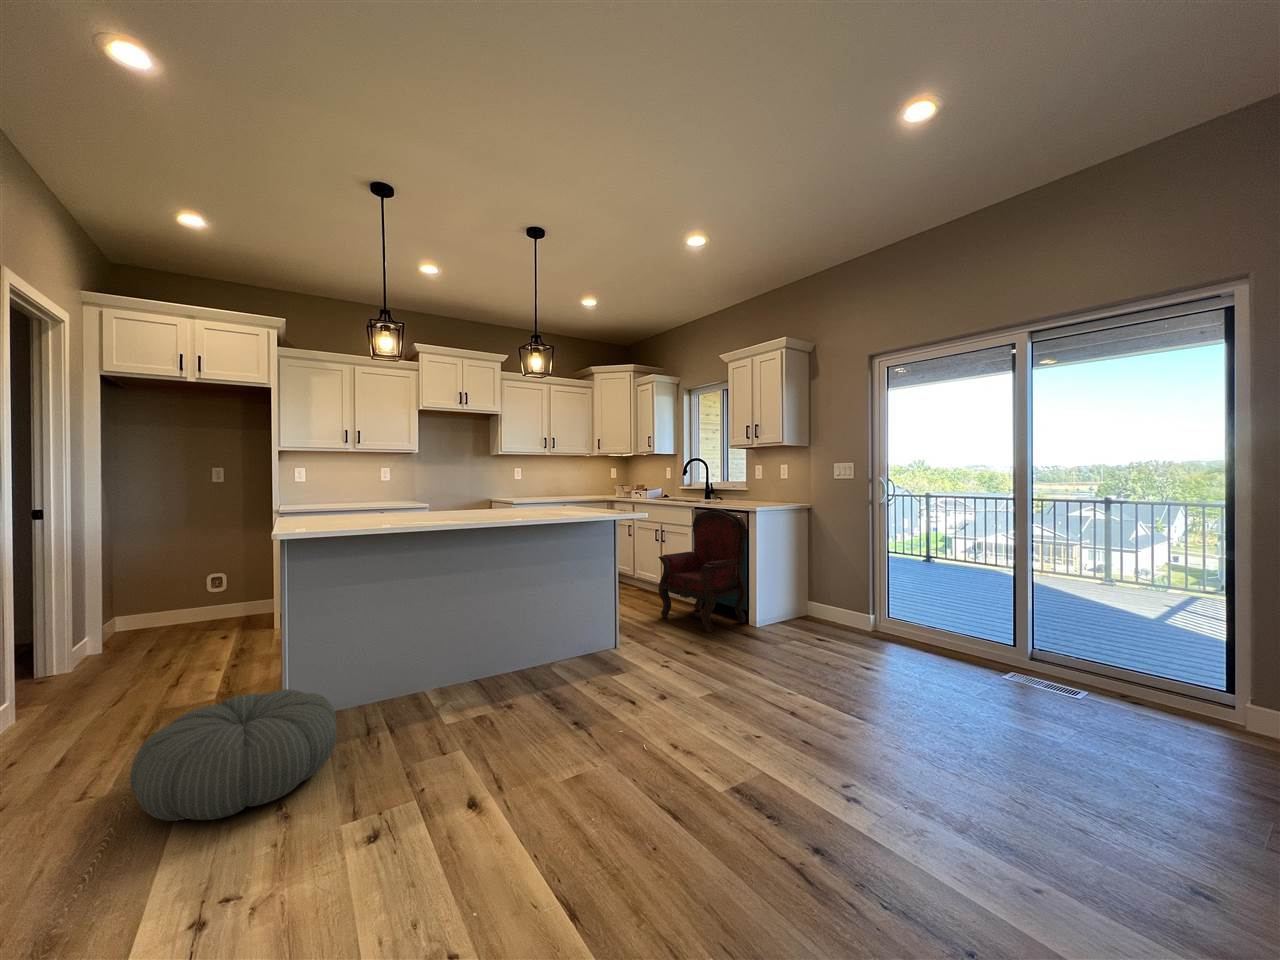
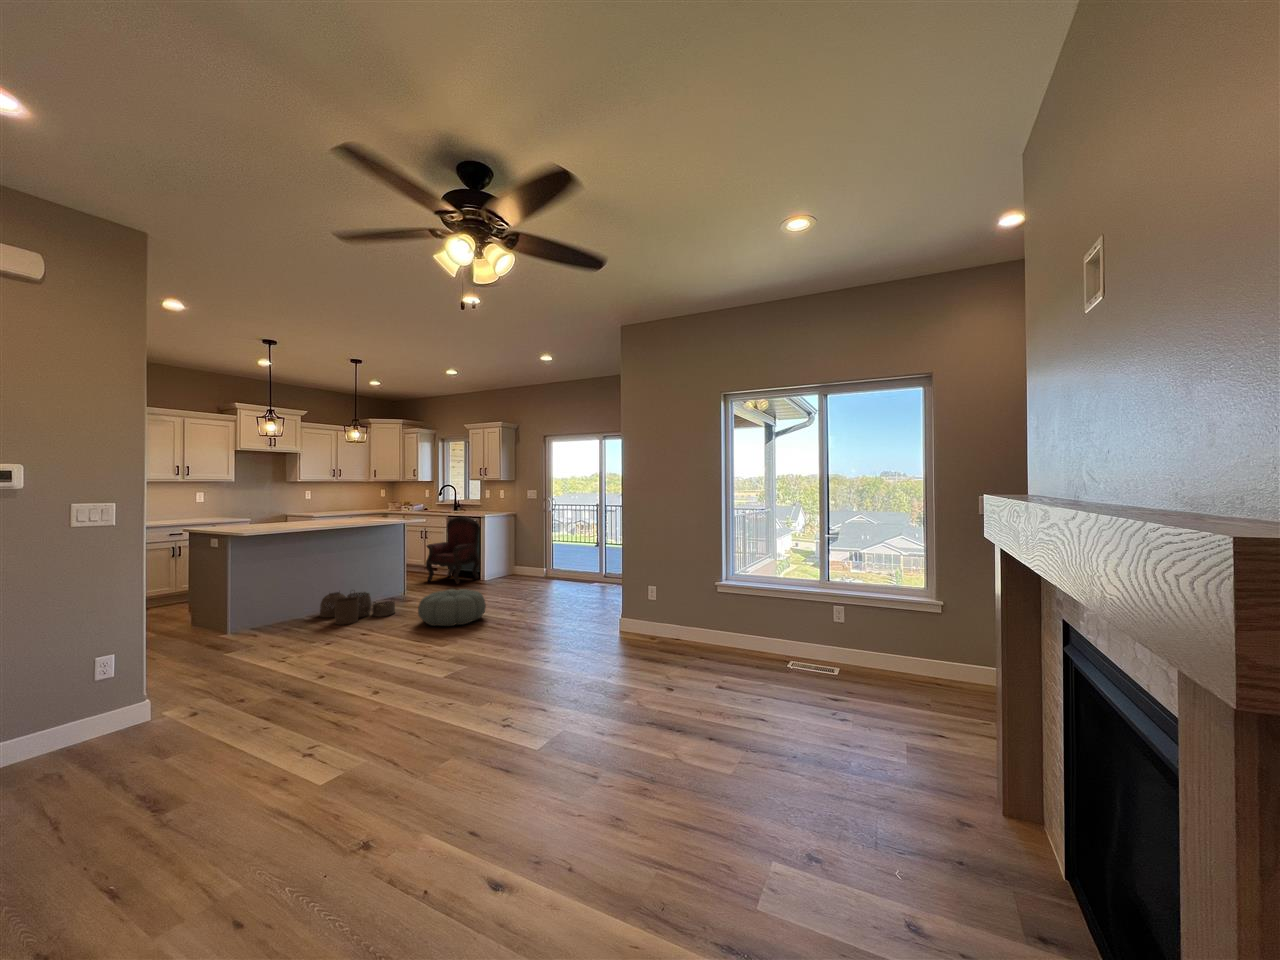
woven basket: none [458,645,579,734] -> present [320,592,395,624]
pouf: present [130,689,337,821] -> present [418,589,486,626]

